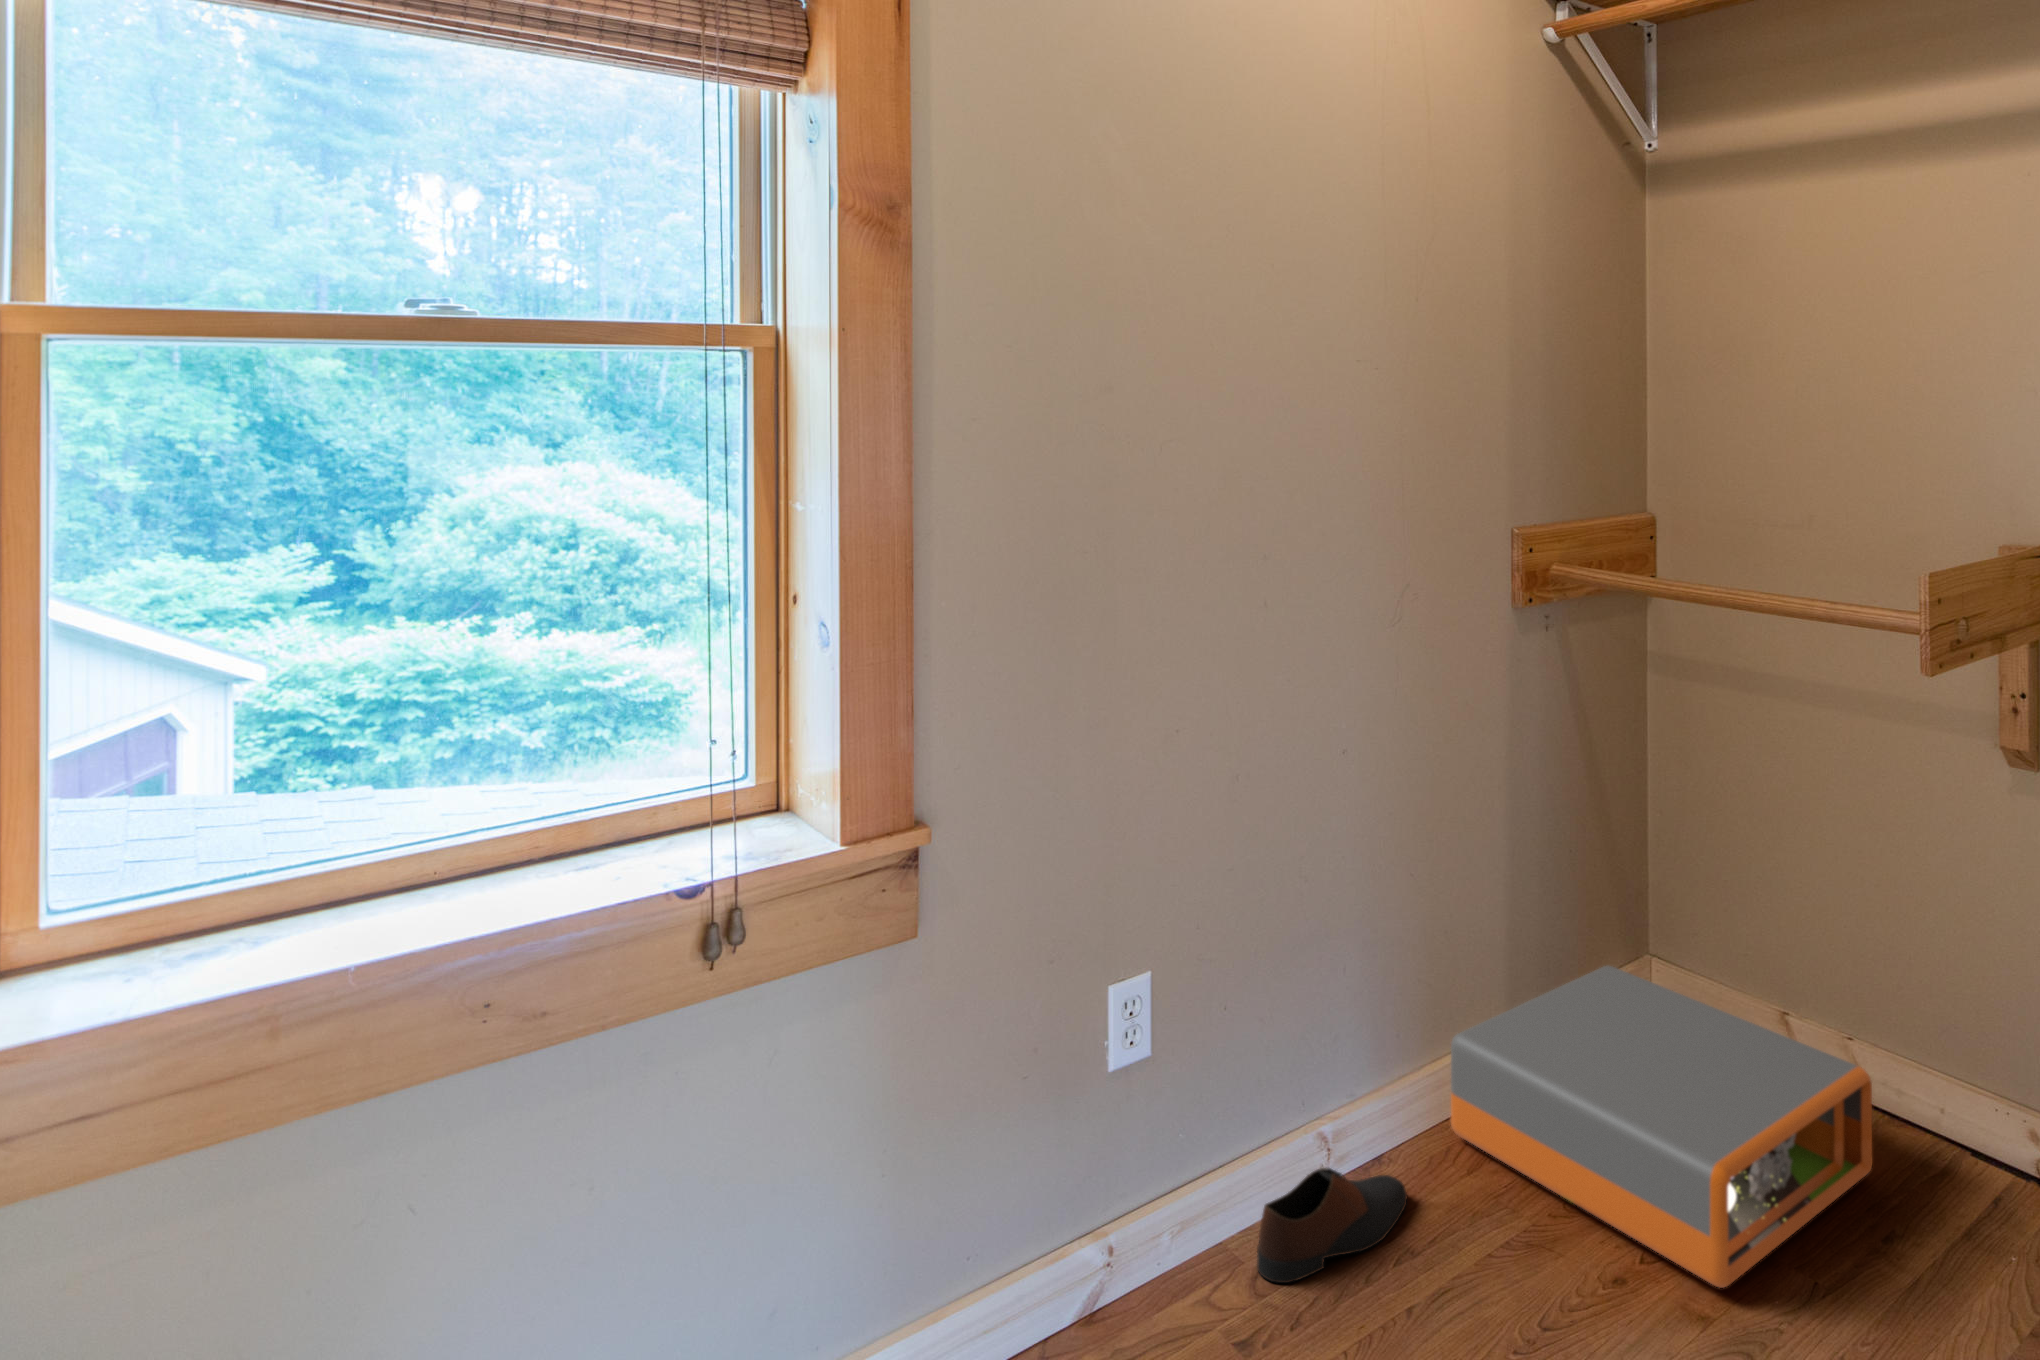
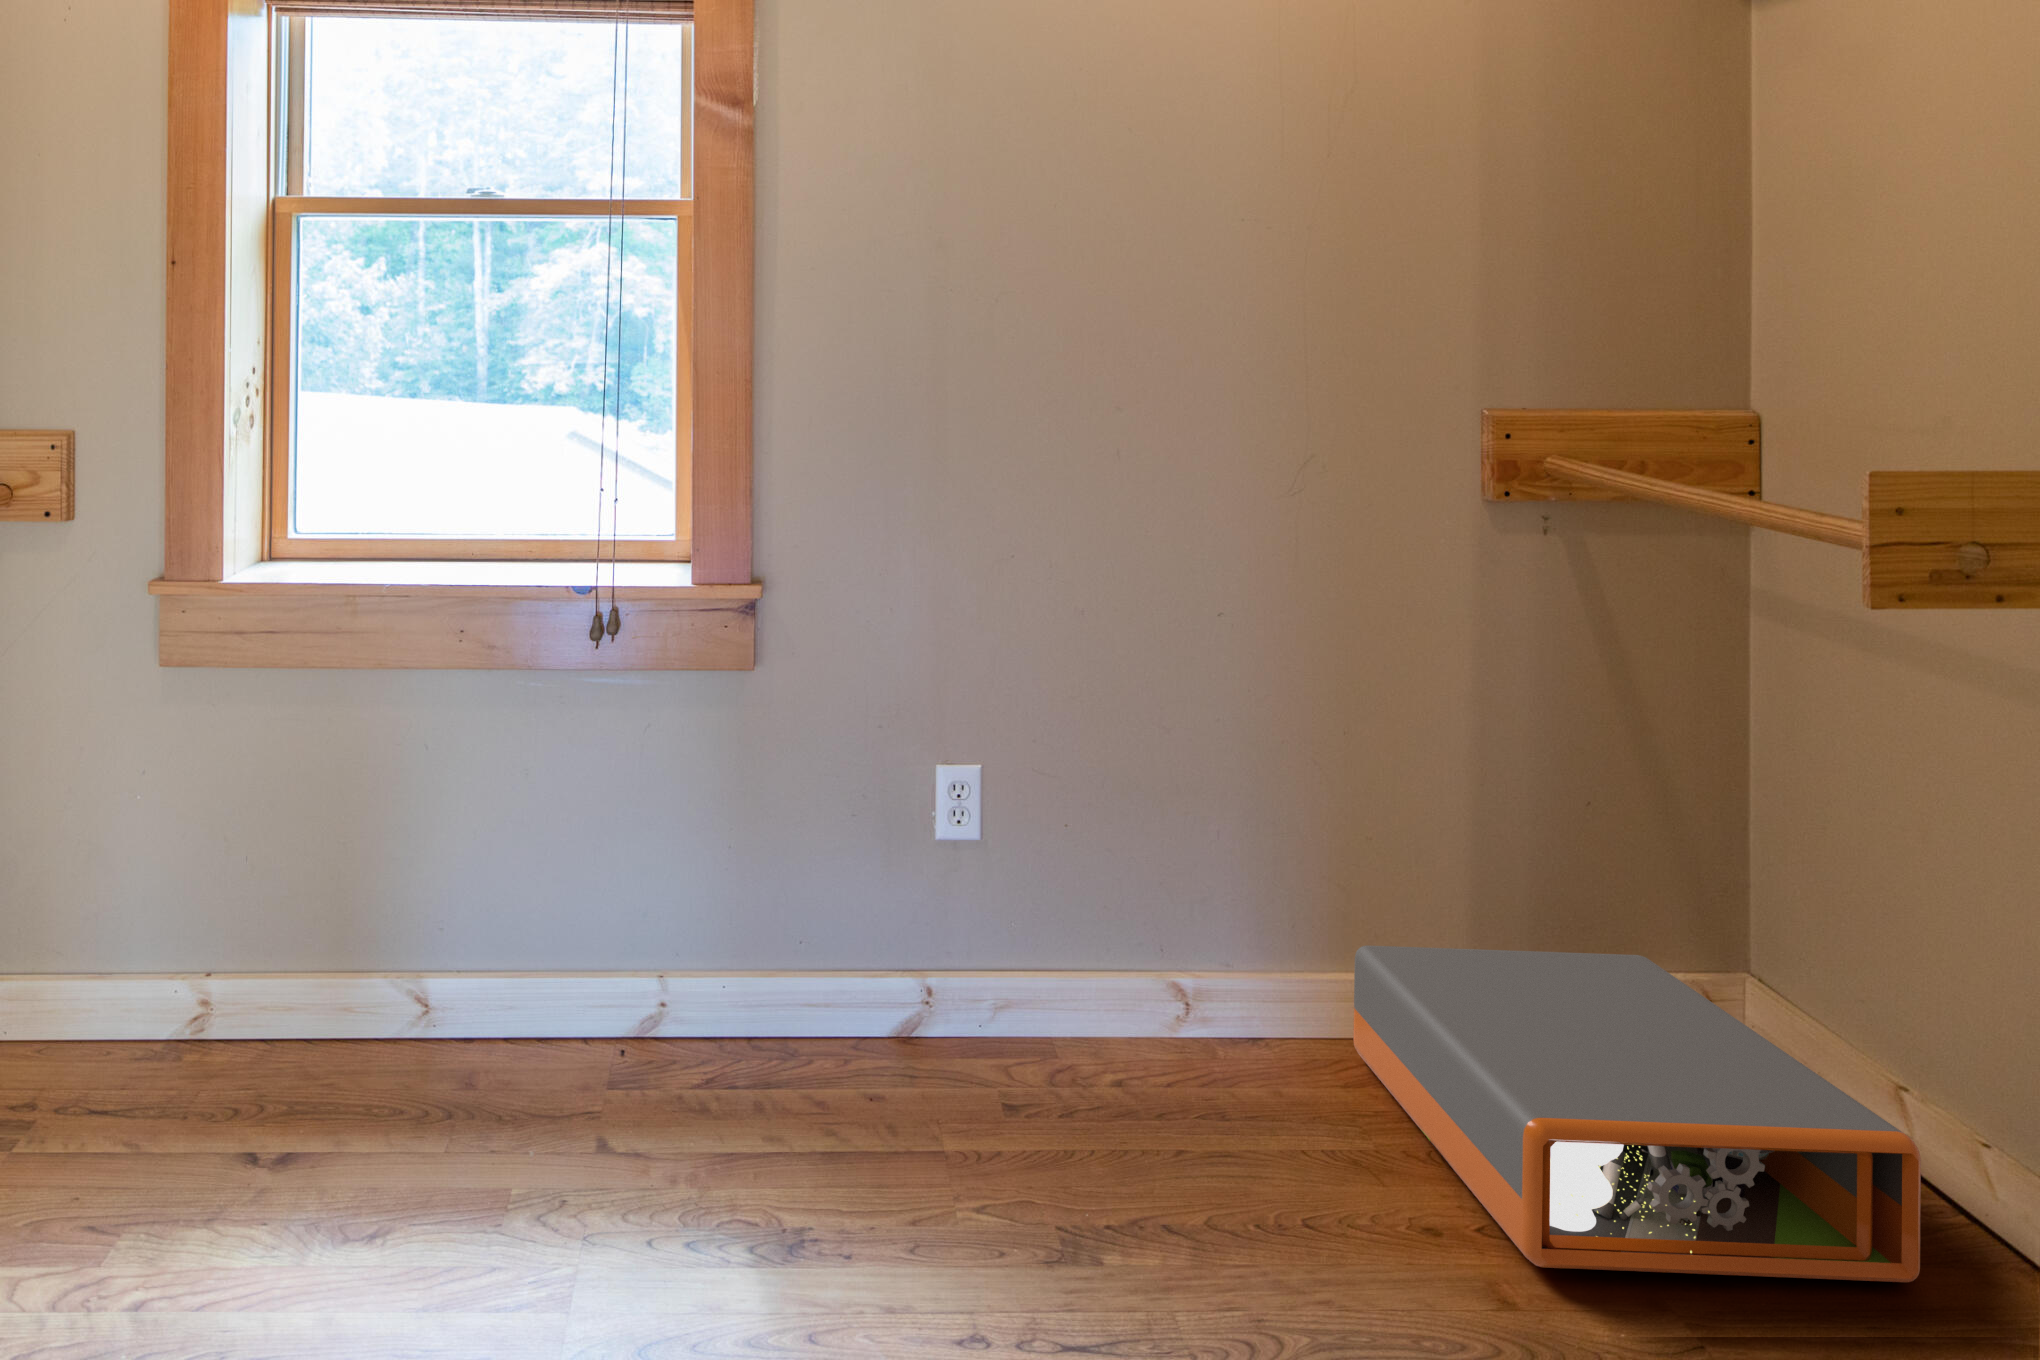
shoe: present [1257,1168,1407,1283] -> none [1064,1000,1255,1091]

